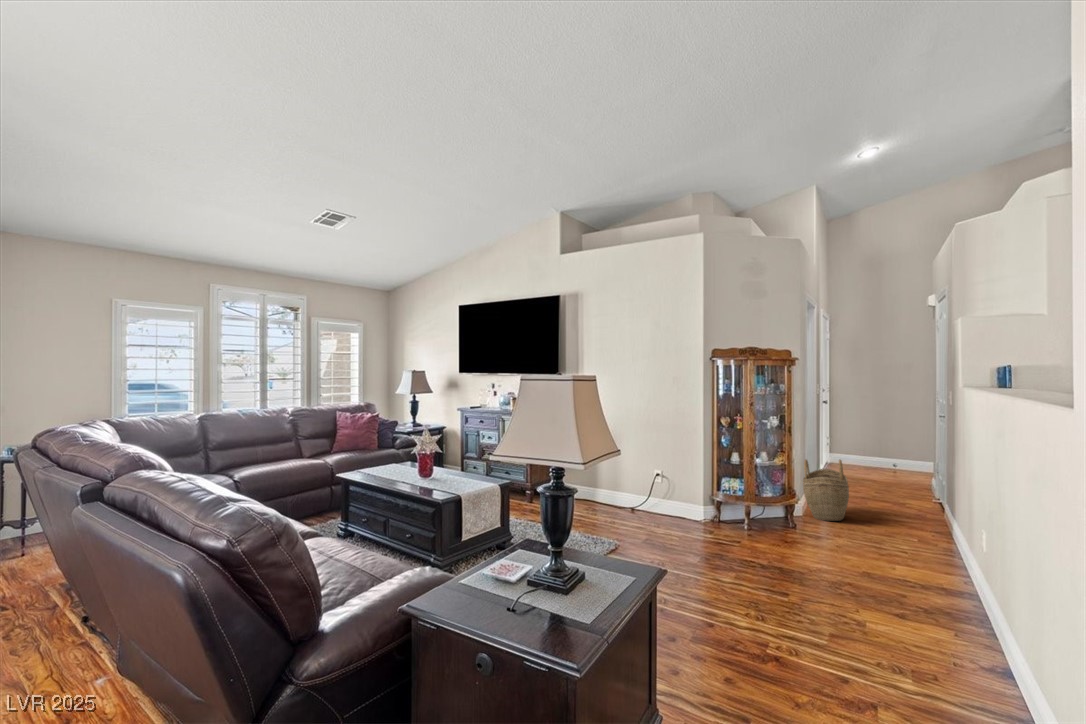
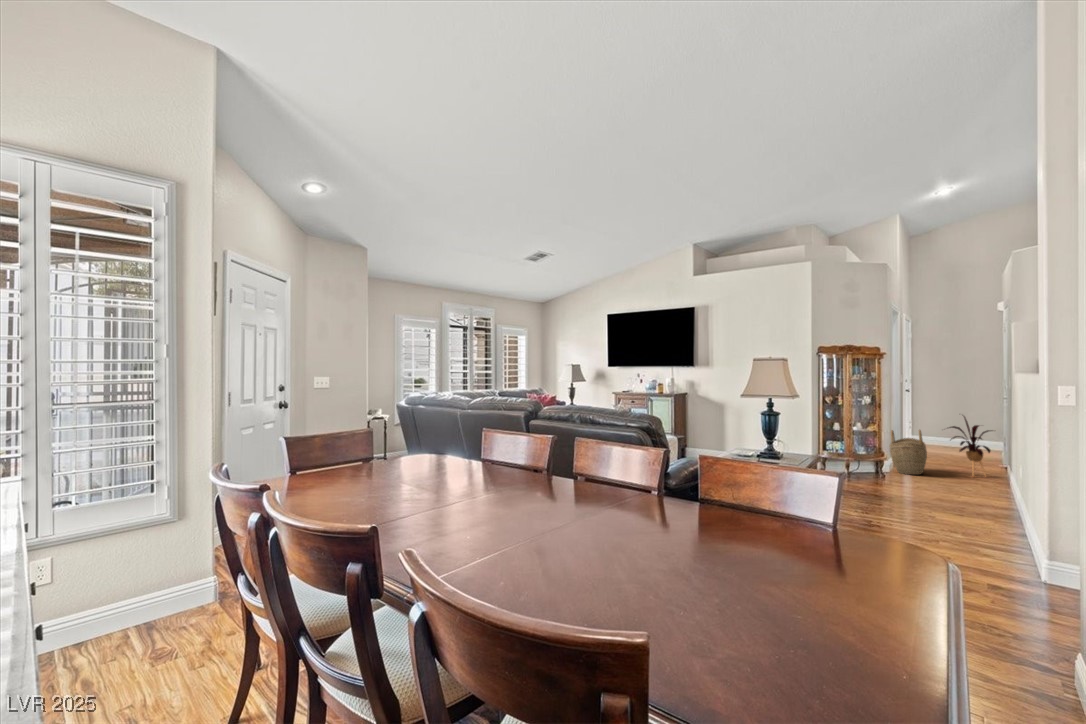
house plant: none [866,438,937,523] -> present [949,416,992,477]

